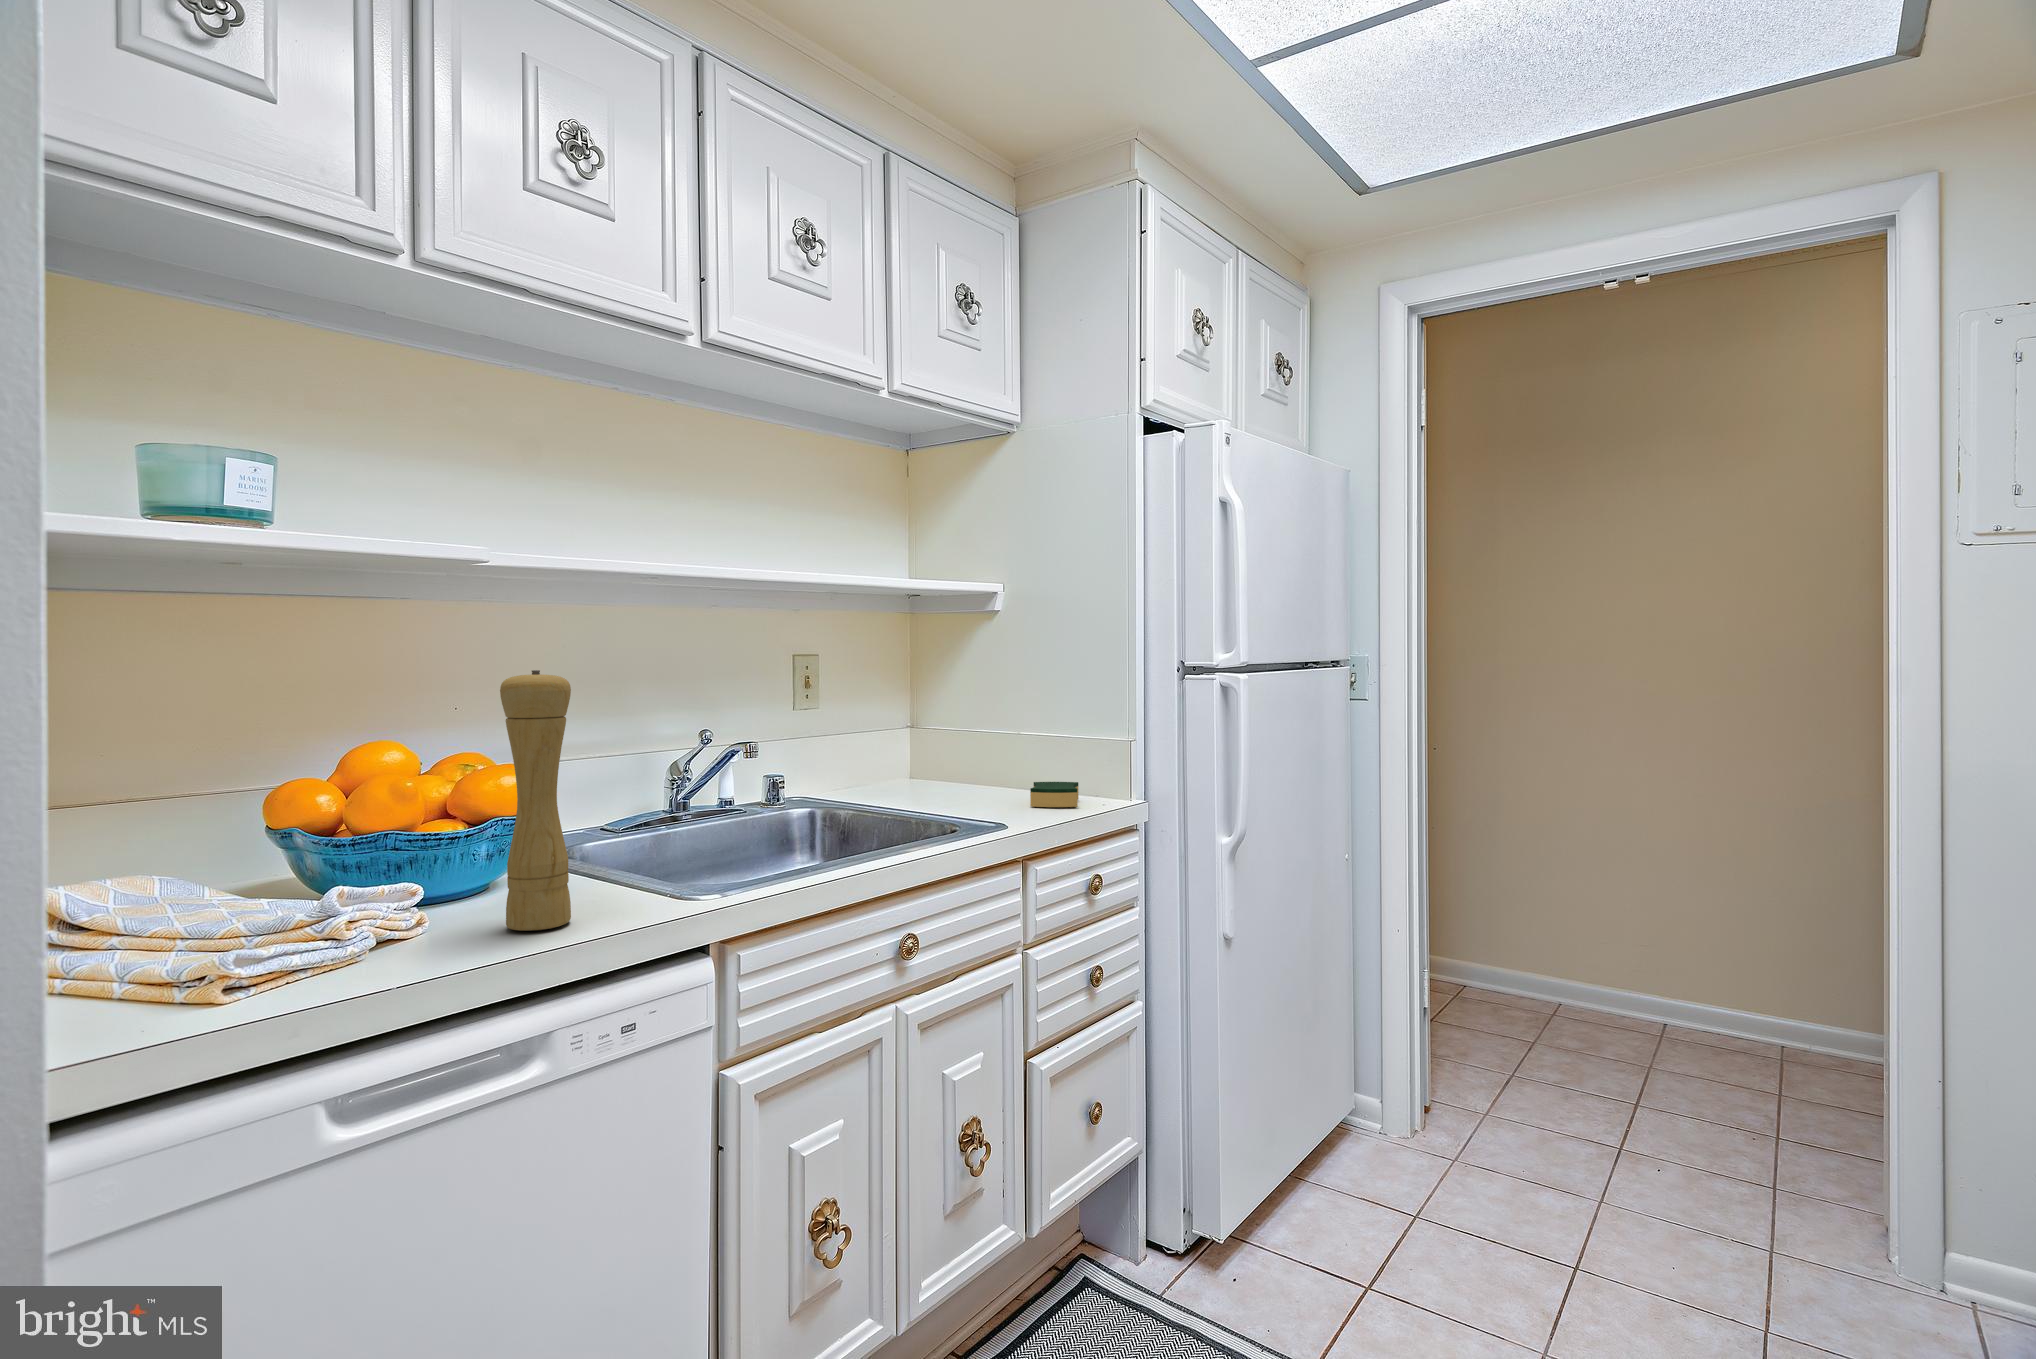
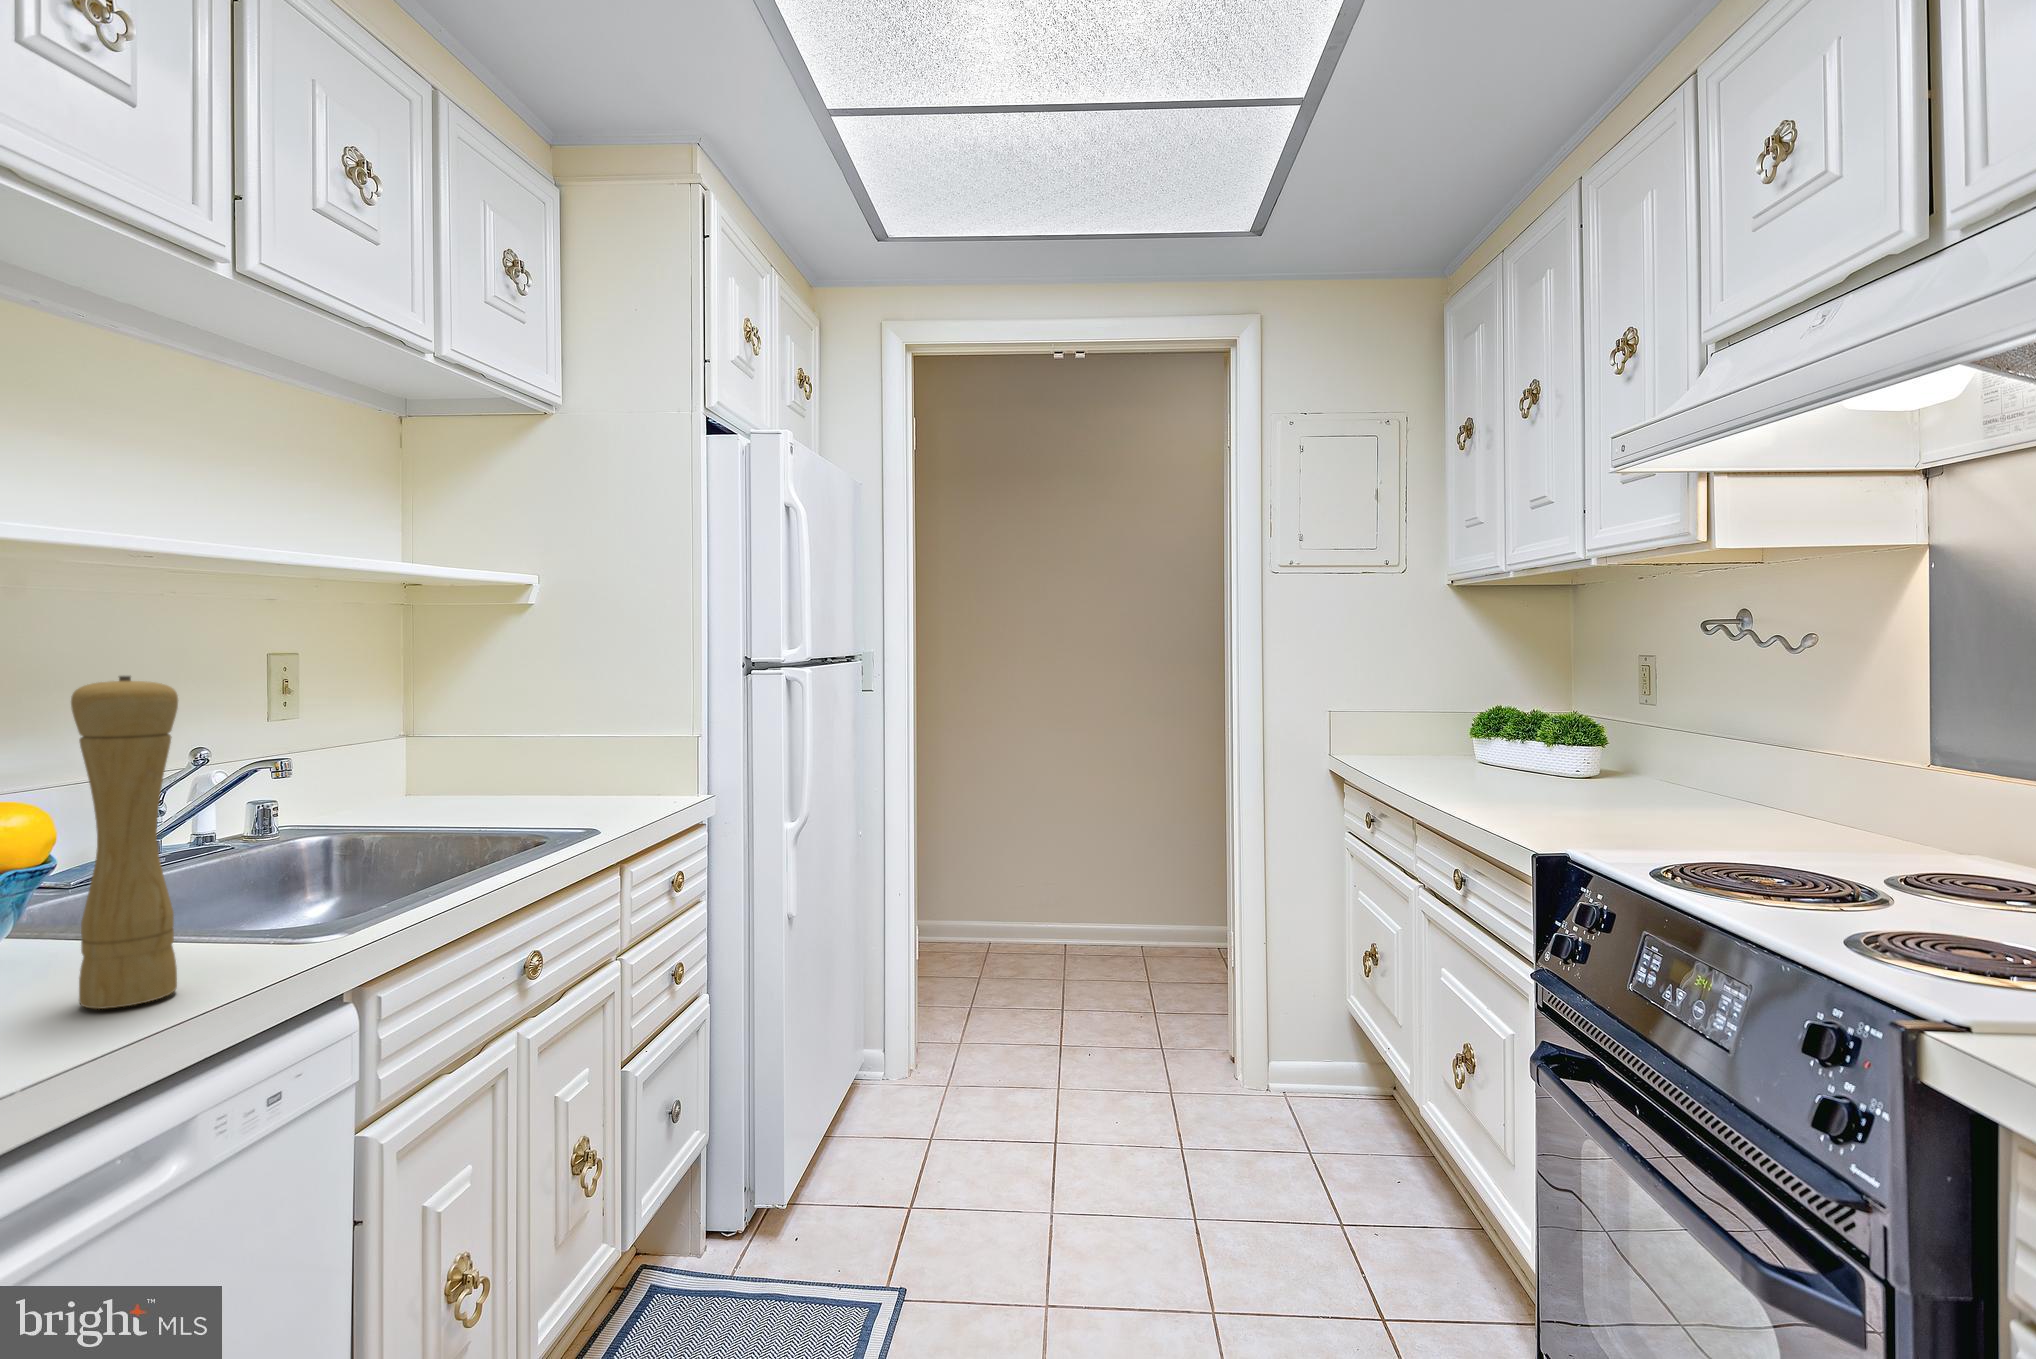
sponge: present [1030,782,1079,807] -> none [591,785,649,812]

